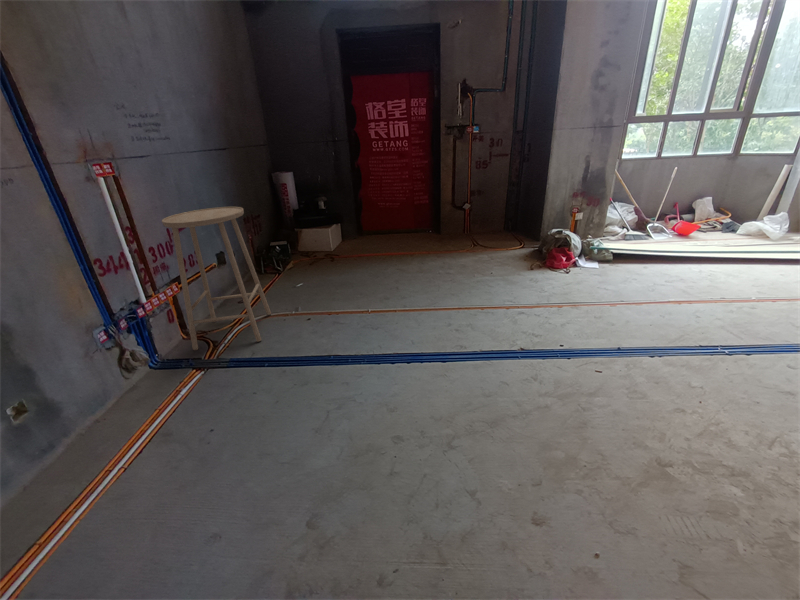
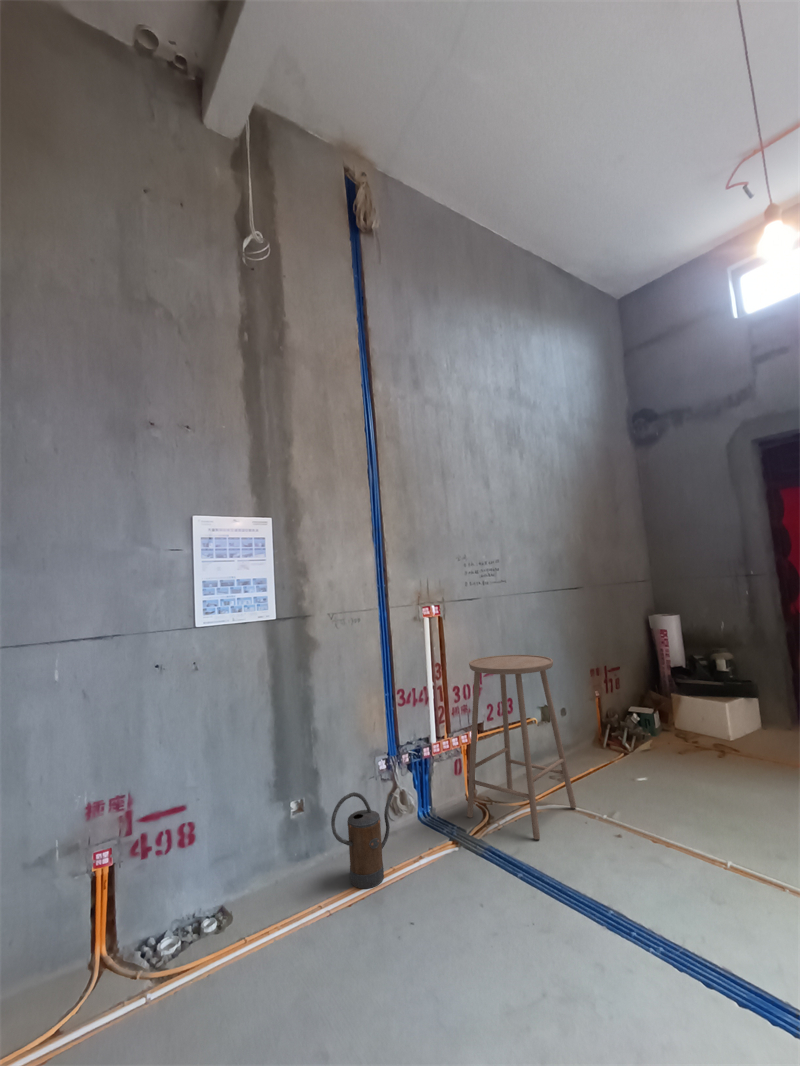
watering can: none [85,354,155,439] -> present [331,792,393,888]

